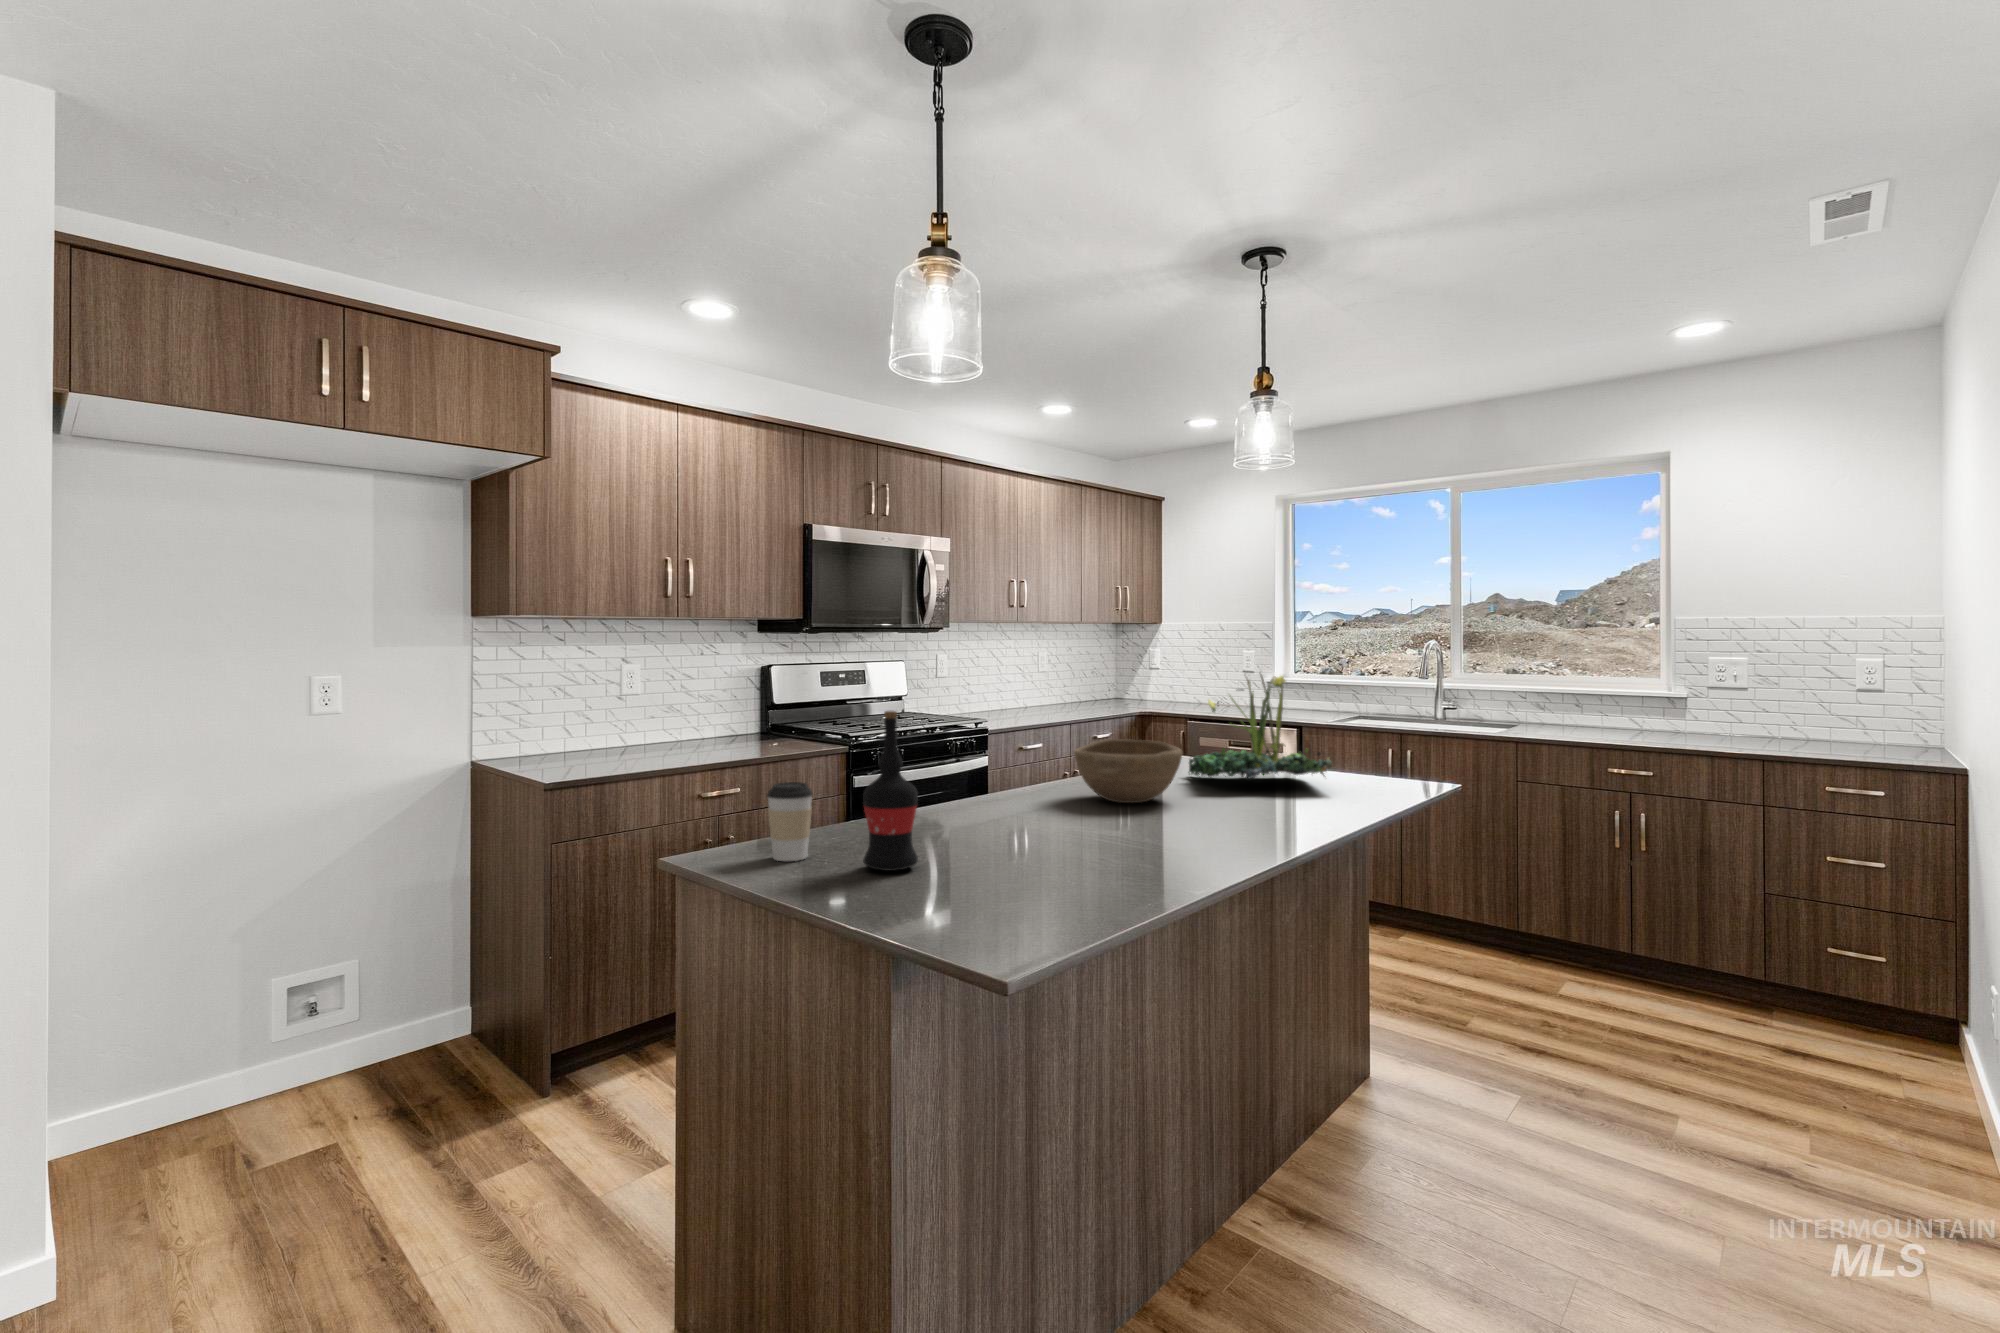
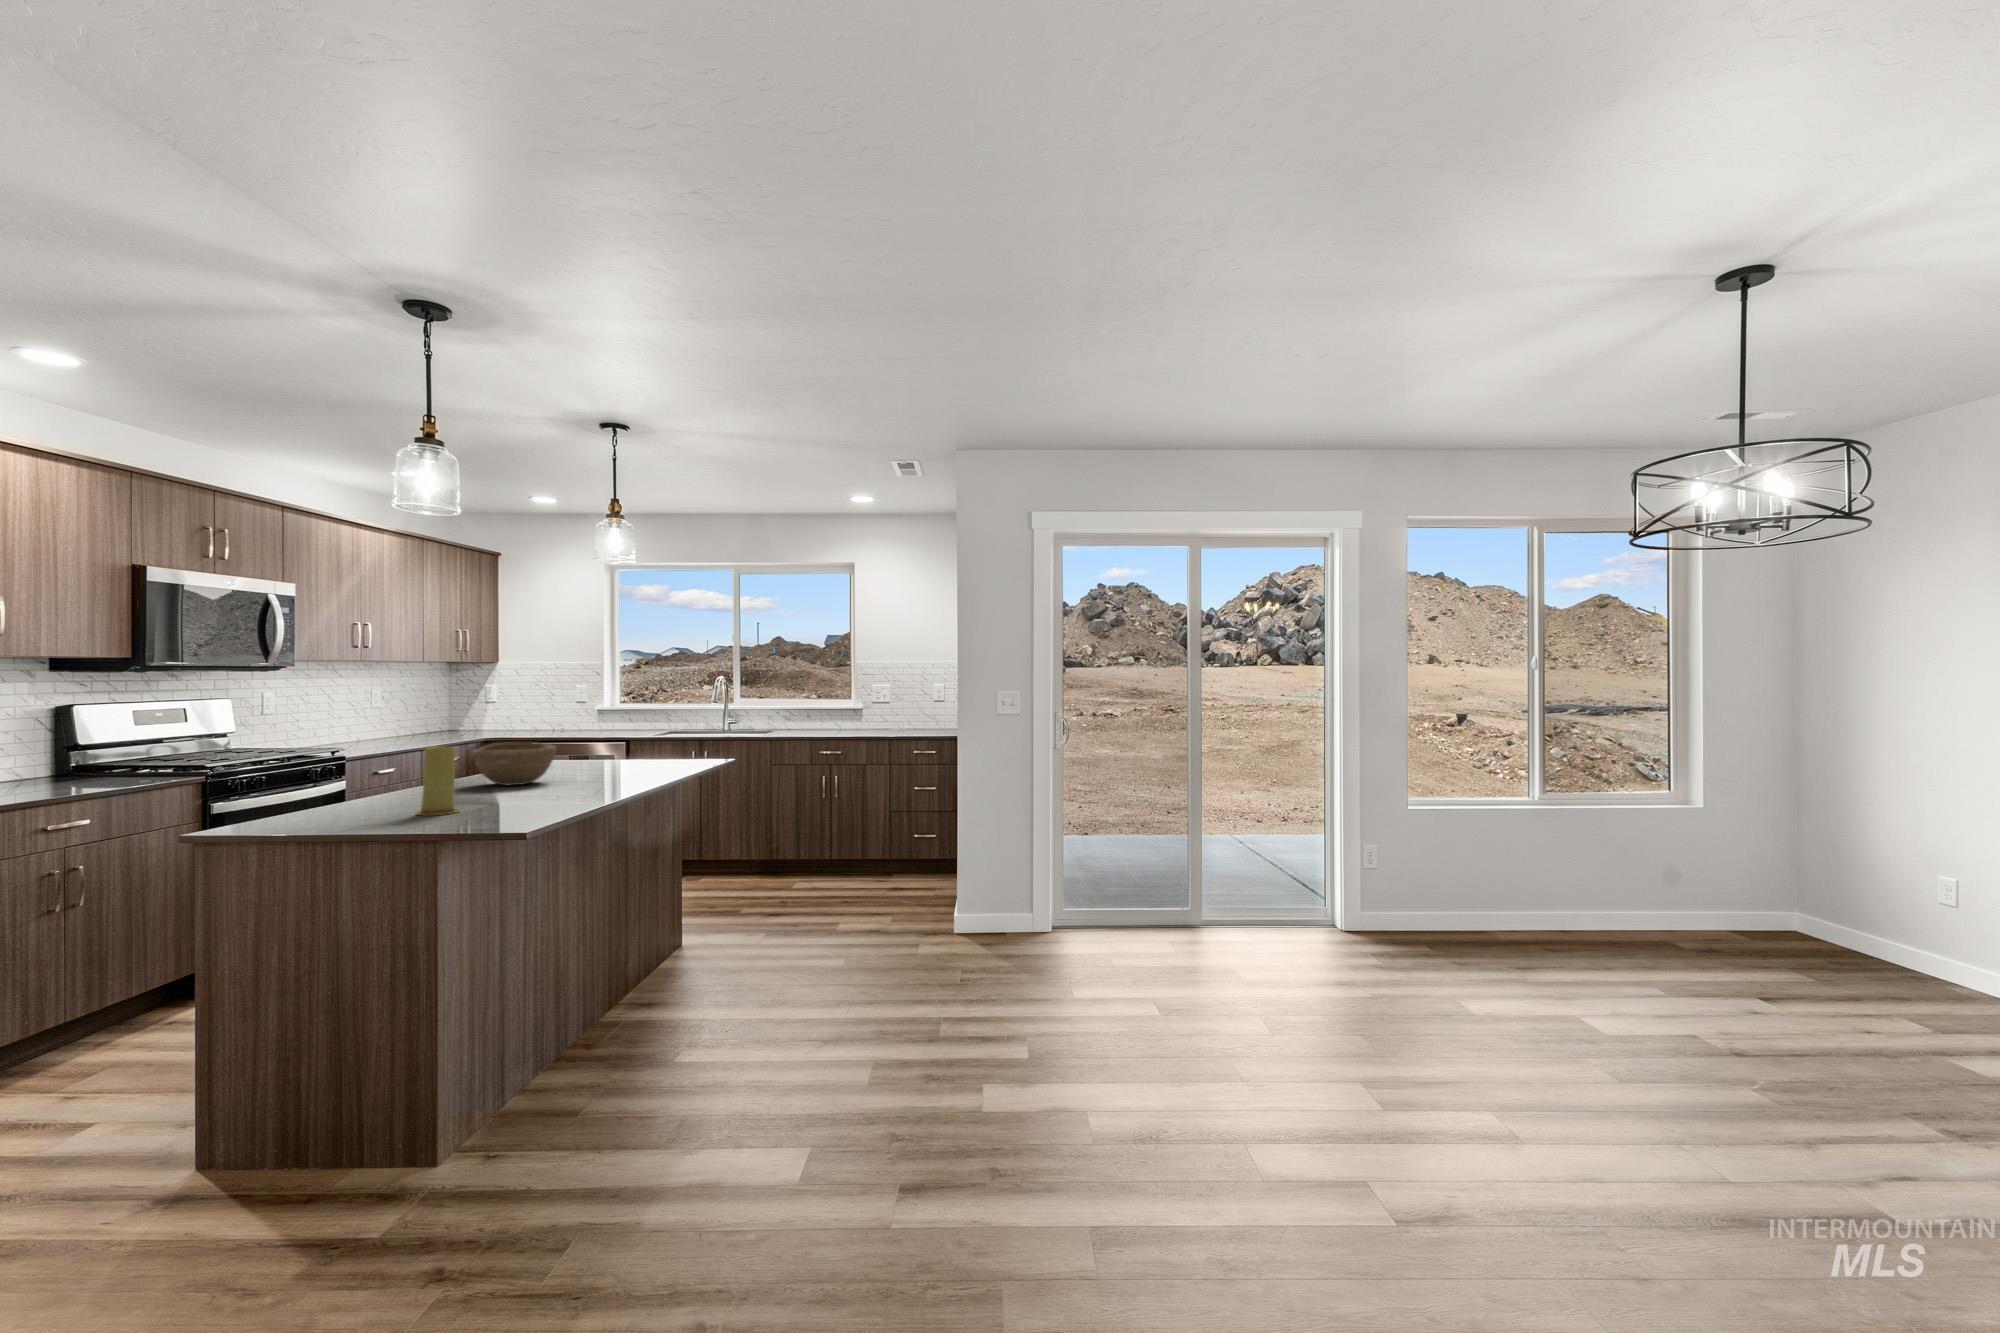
plant: present [1188,675,1332,779] -> none [552,693,658,770]
wine bottle: present [863,711,918,871] -> none [343,717,389,824]
candle: none [964,755,1021,862] -> present [417,746,459,815]
coffee cup: present [767,782,812,861] -> none [250,772,291,830]

